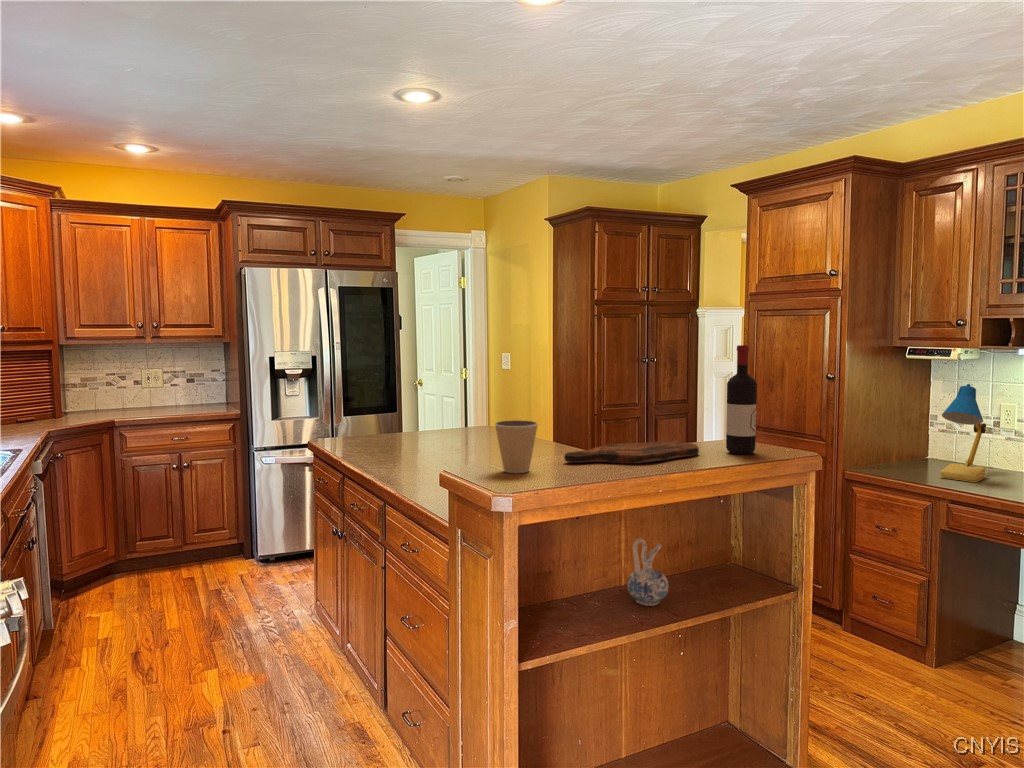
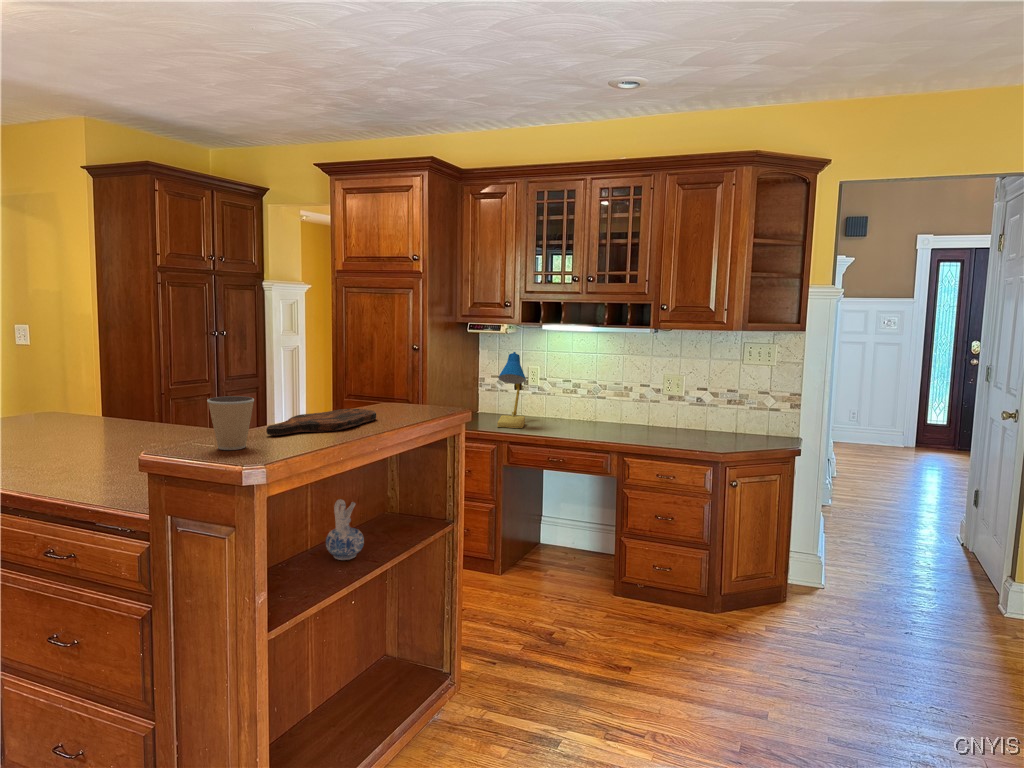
wine bottle: present [726,345,757,454] -> none [395,321,420,416]

